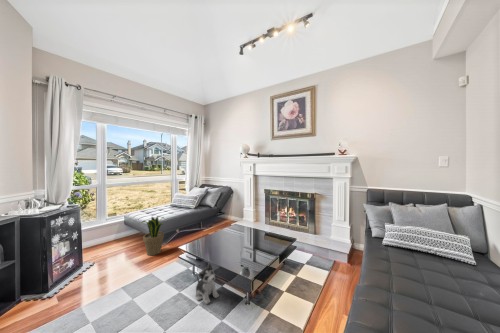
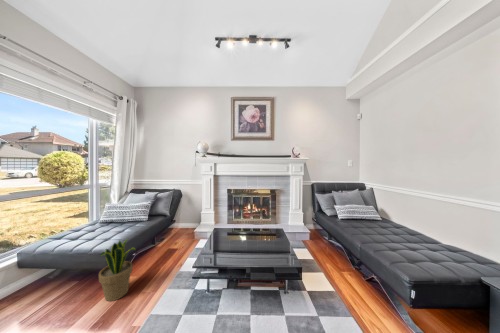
plush toy: present [195,264,219,304] -> none [227,274,261,320]

